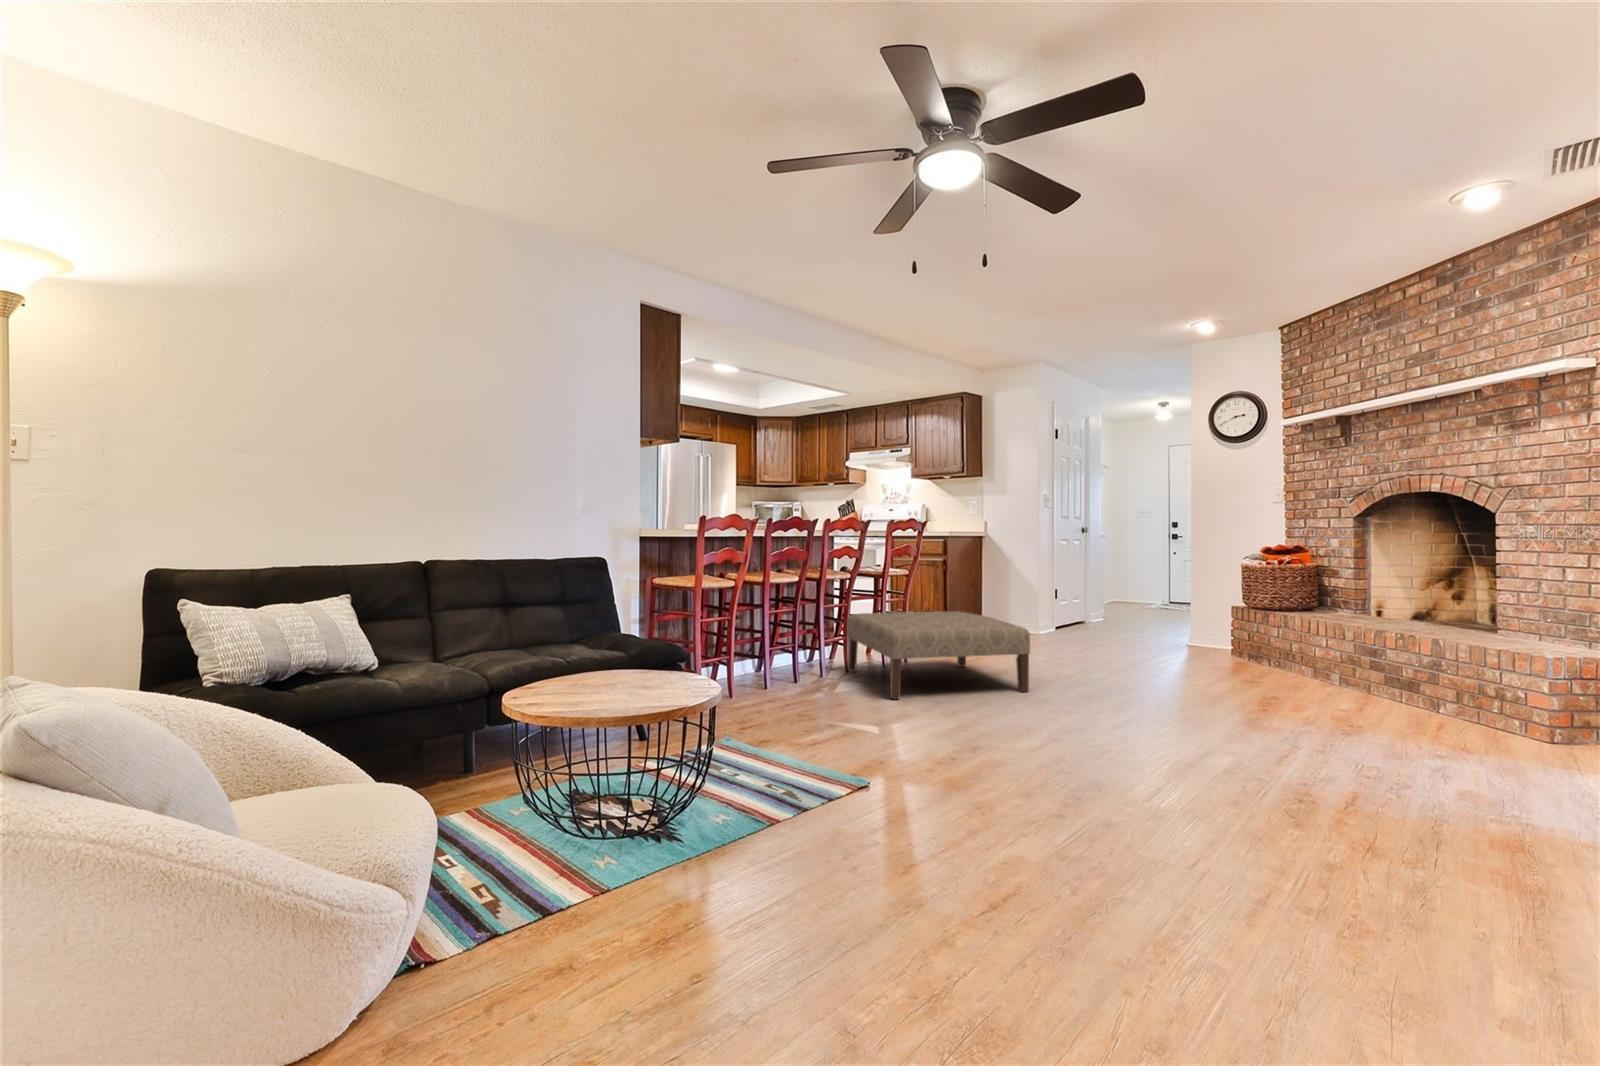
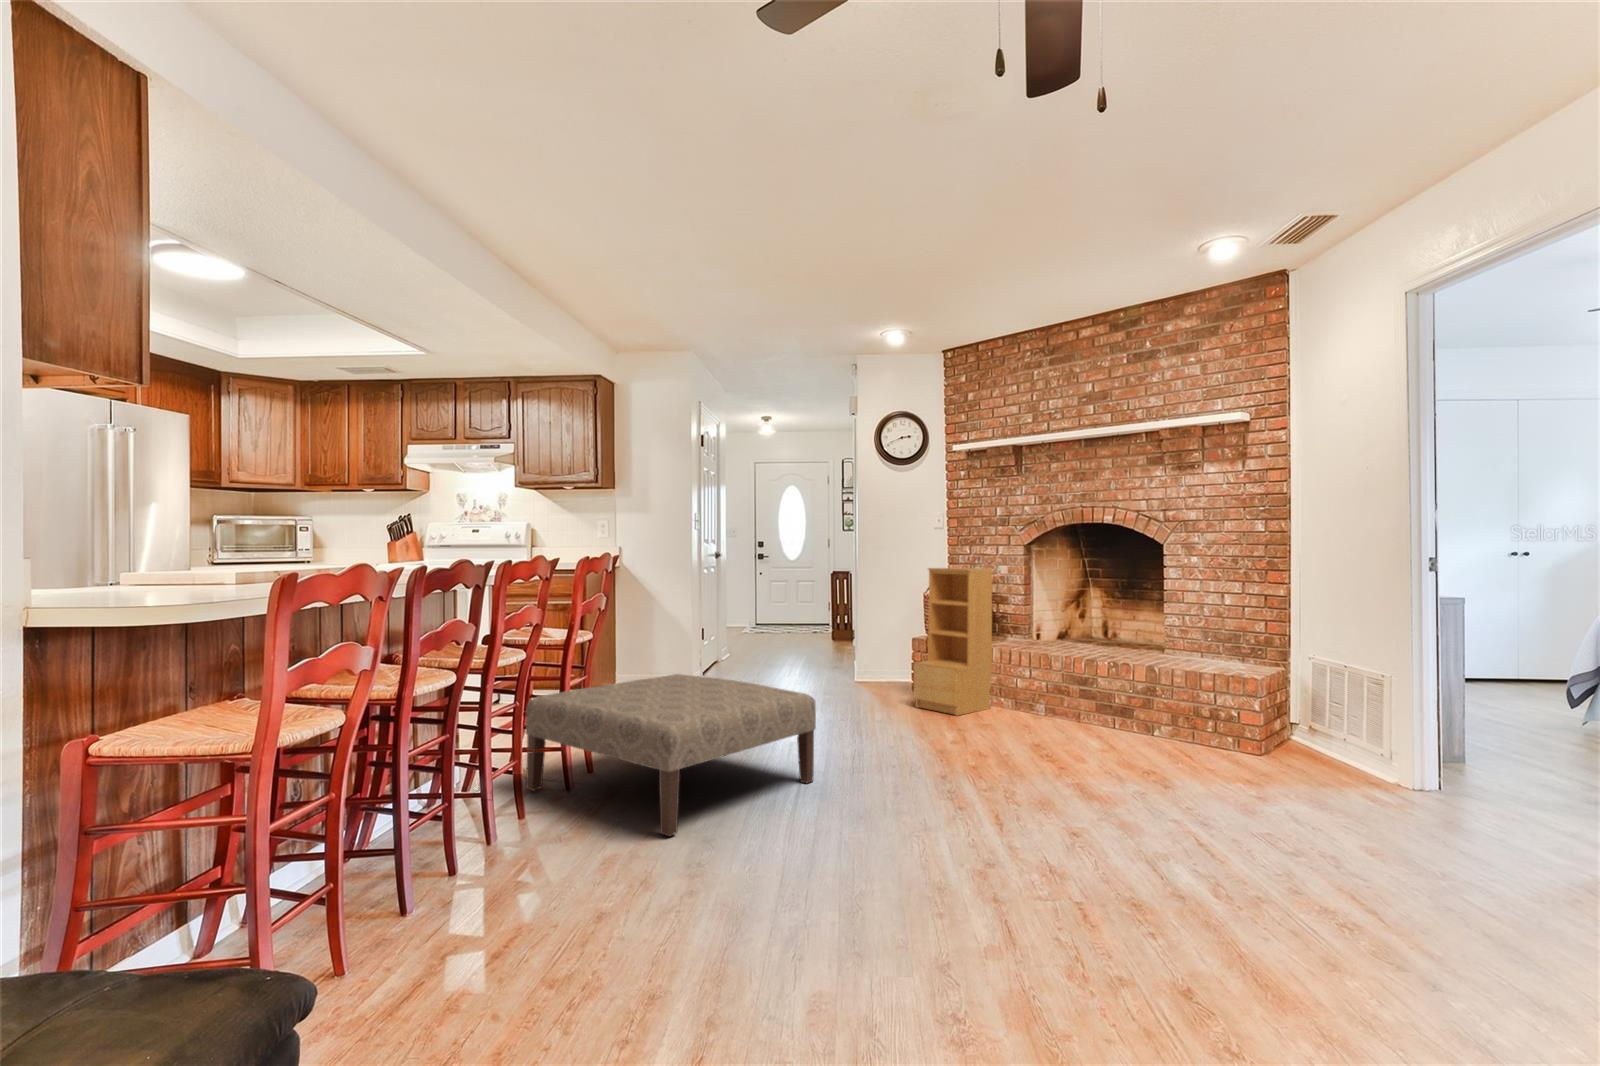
bookshelf: none [1206,540,1293,675] -> present [914,568,993,716]

